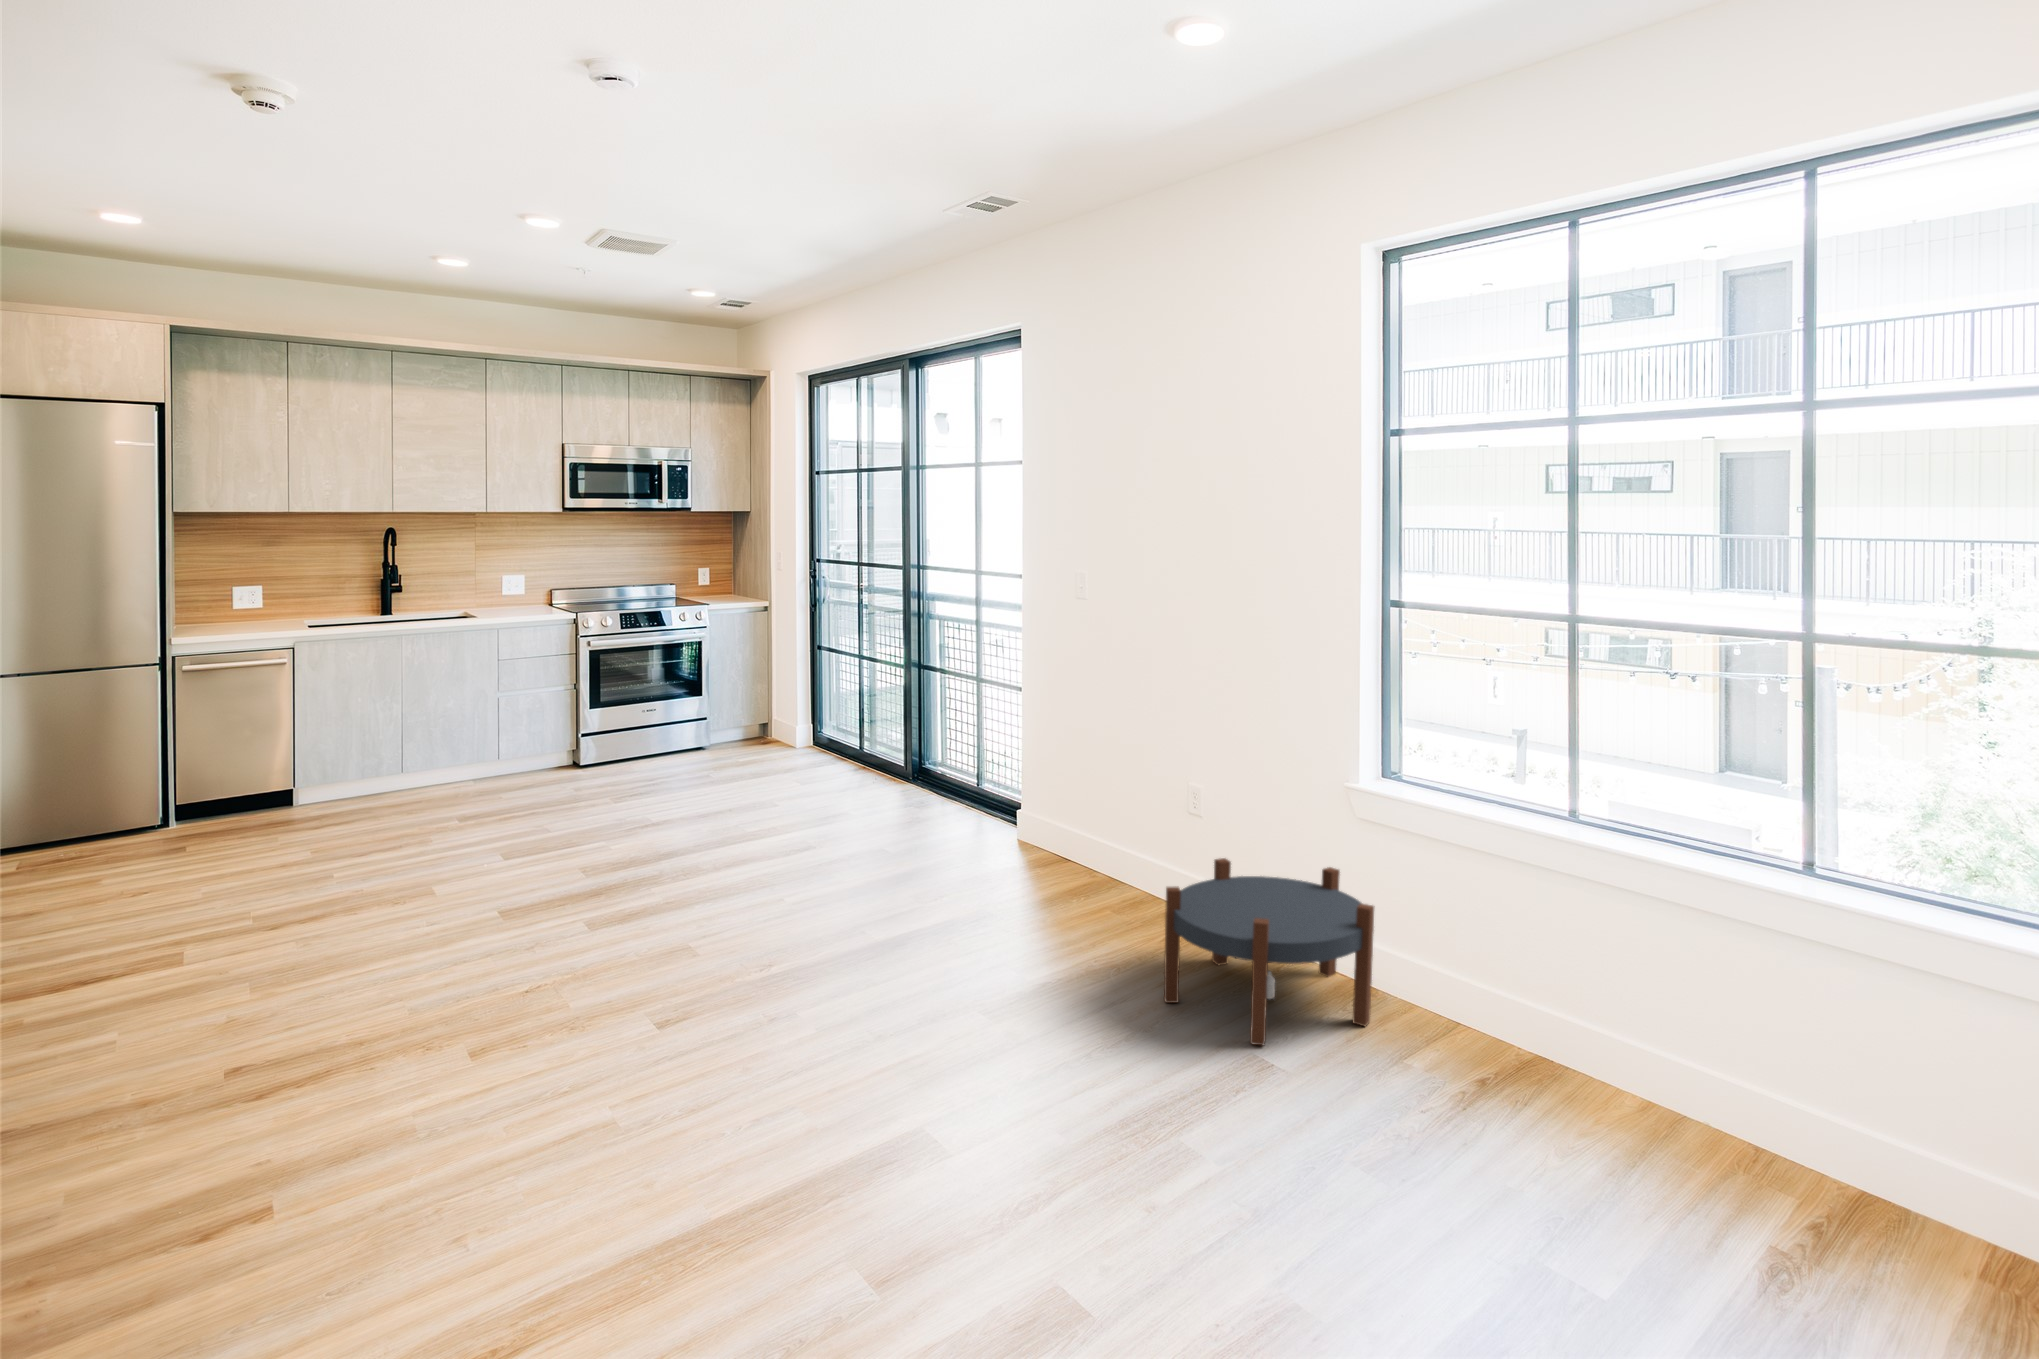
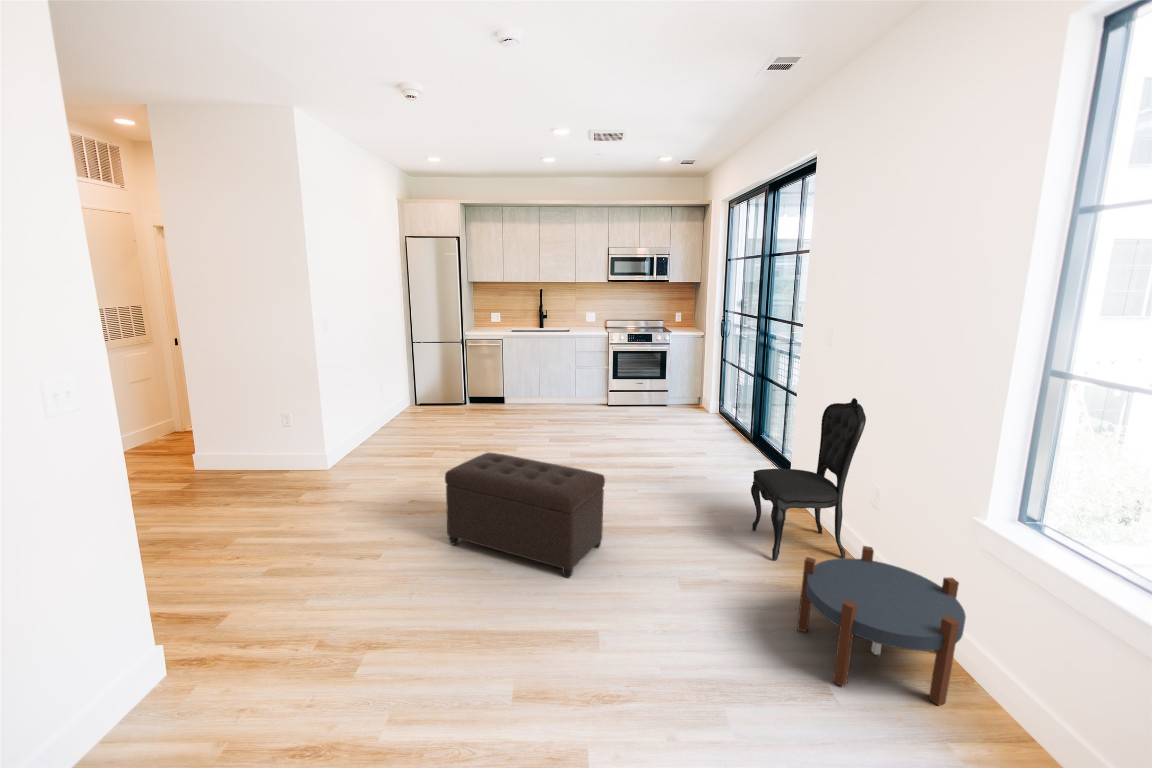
dining chair: none [1001,660,1165,931] -> present [751,398,866,560]
ottoman: none [431,847,786,1076] -> present [445,452,605,578]

